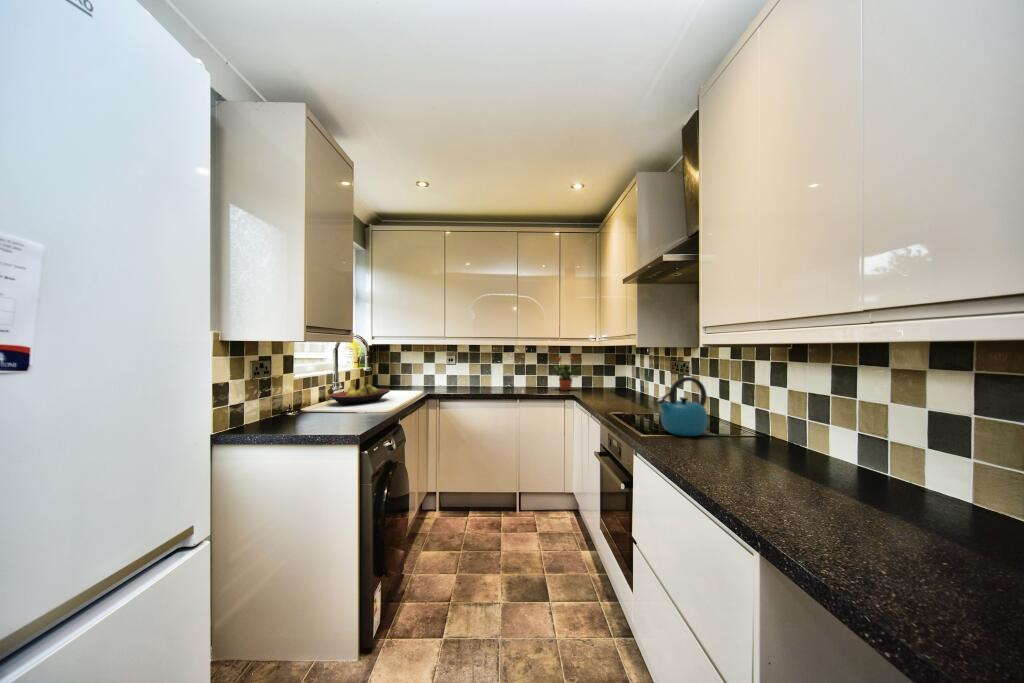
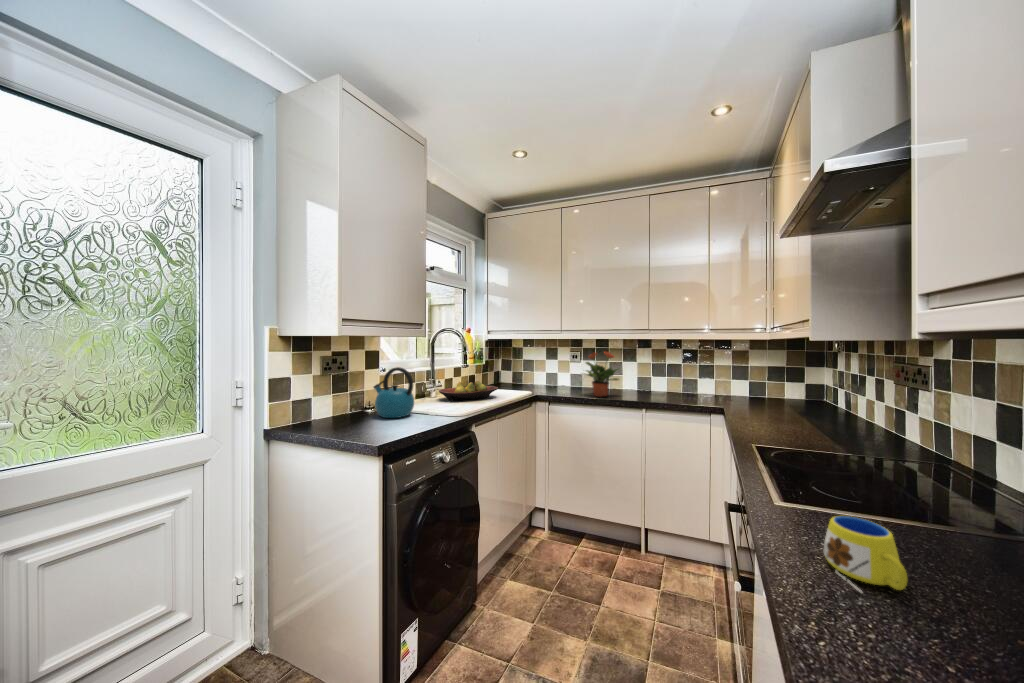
potted plant: present [554,355,579,390] -> present [586,352,619,397]
kettle: present [657,377,708,436] -> present [374,367,414,418]
mug: none [683,436,720,469] -> present [824,516,907,593]

